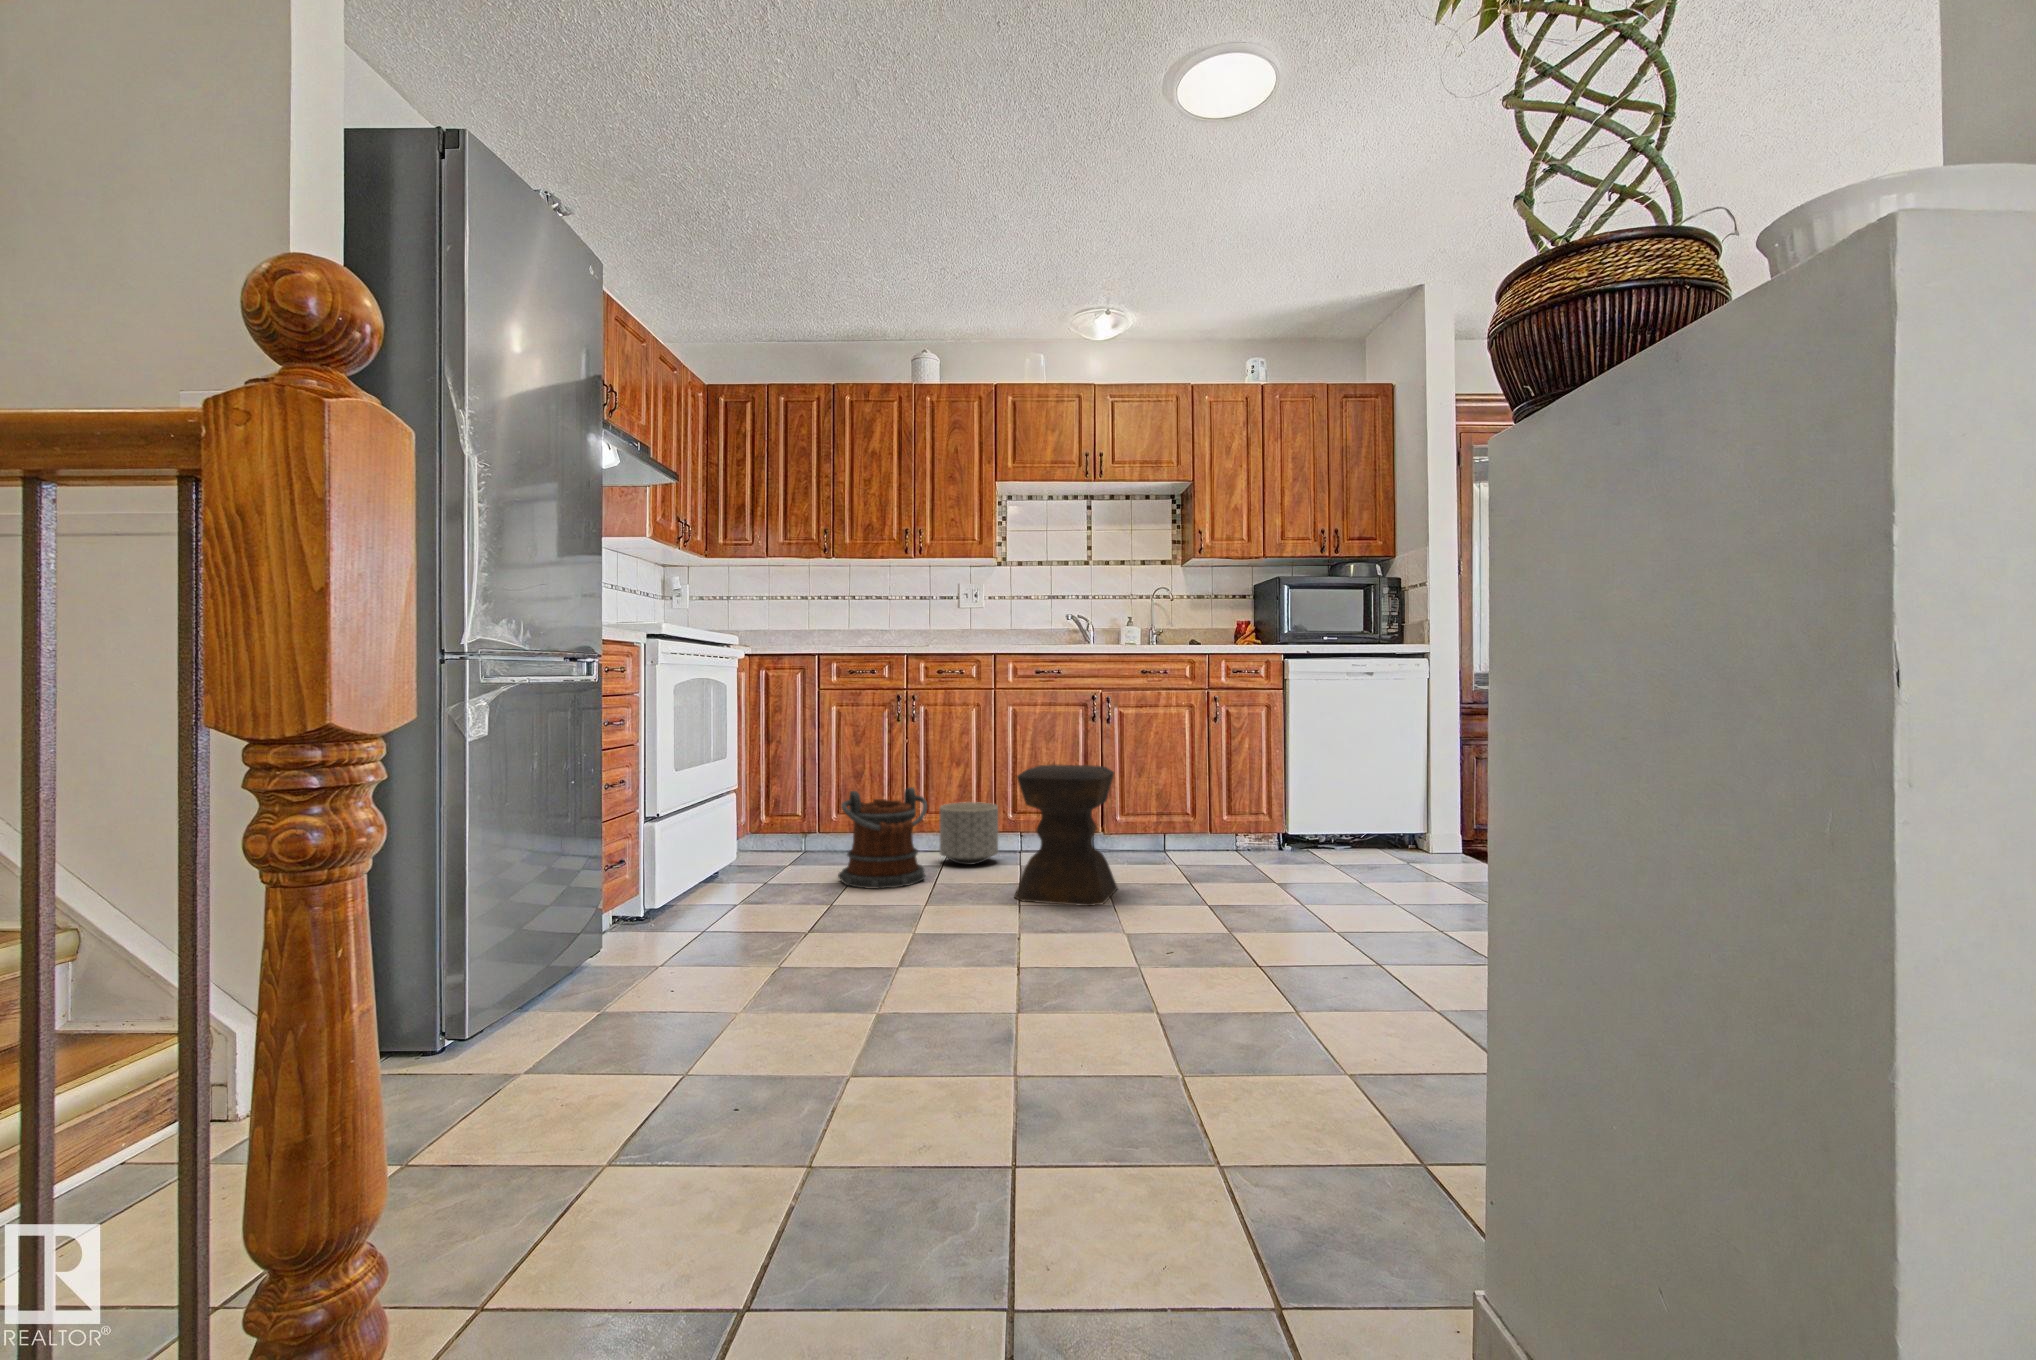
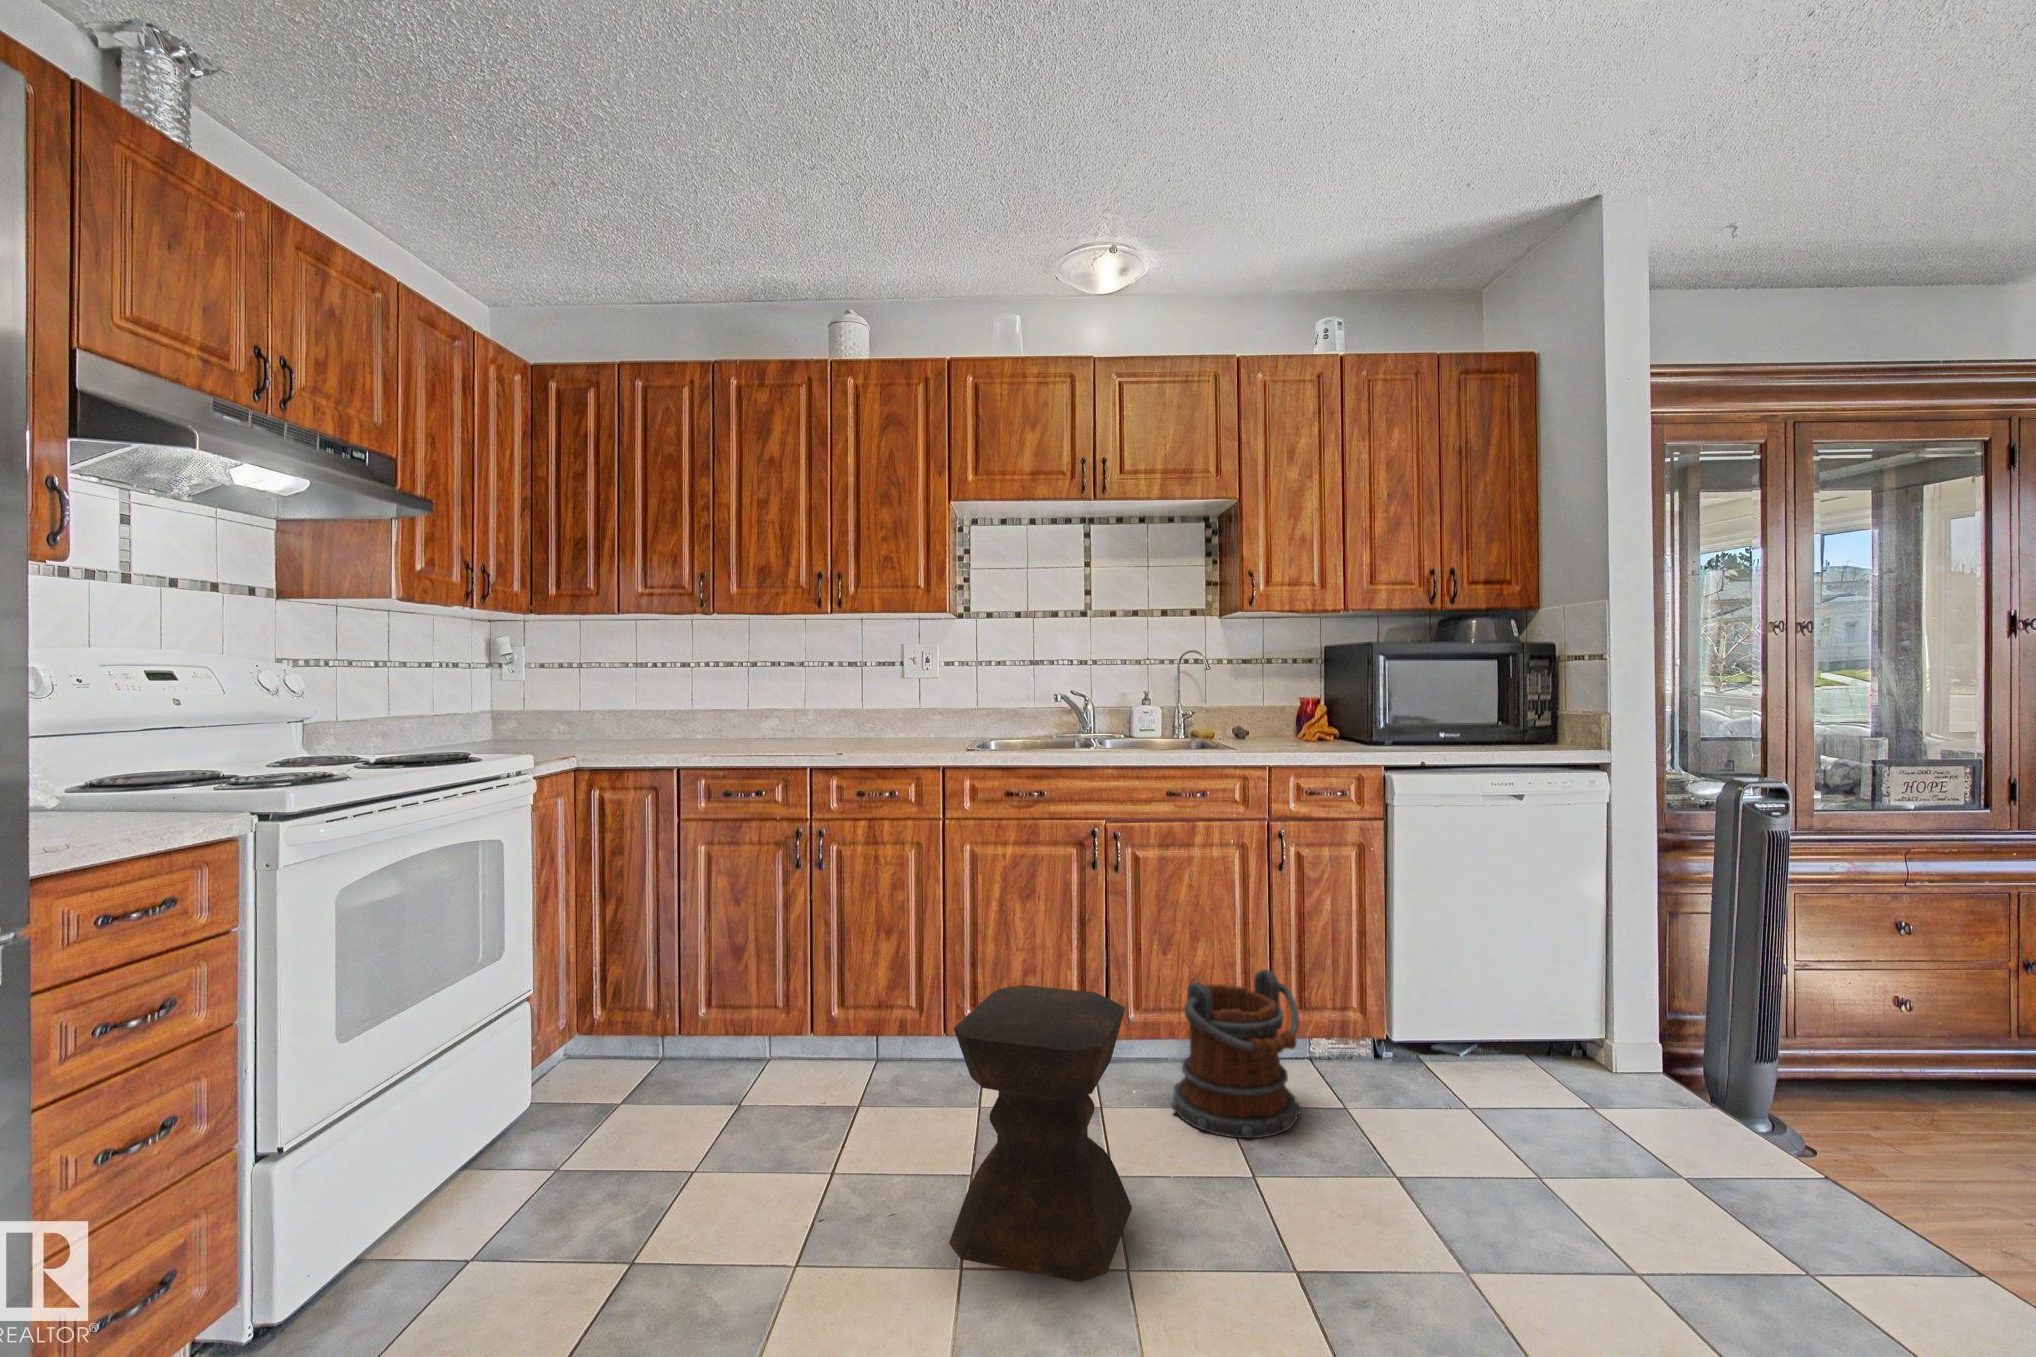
bucket: present [838,787,927,889] -> present [1172,970,1302,1138]
planter: present [939,802,998,865] -> none [852,998,944,1109]

